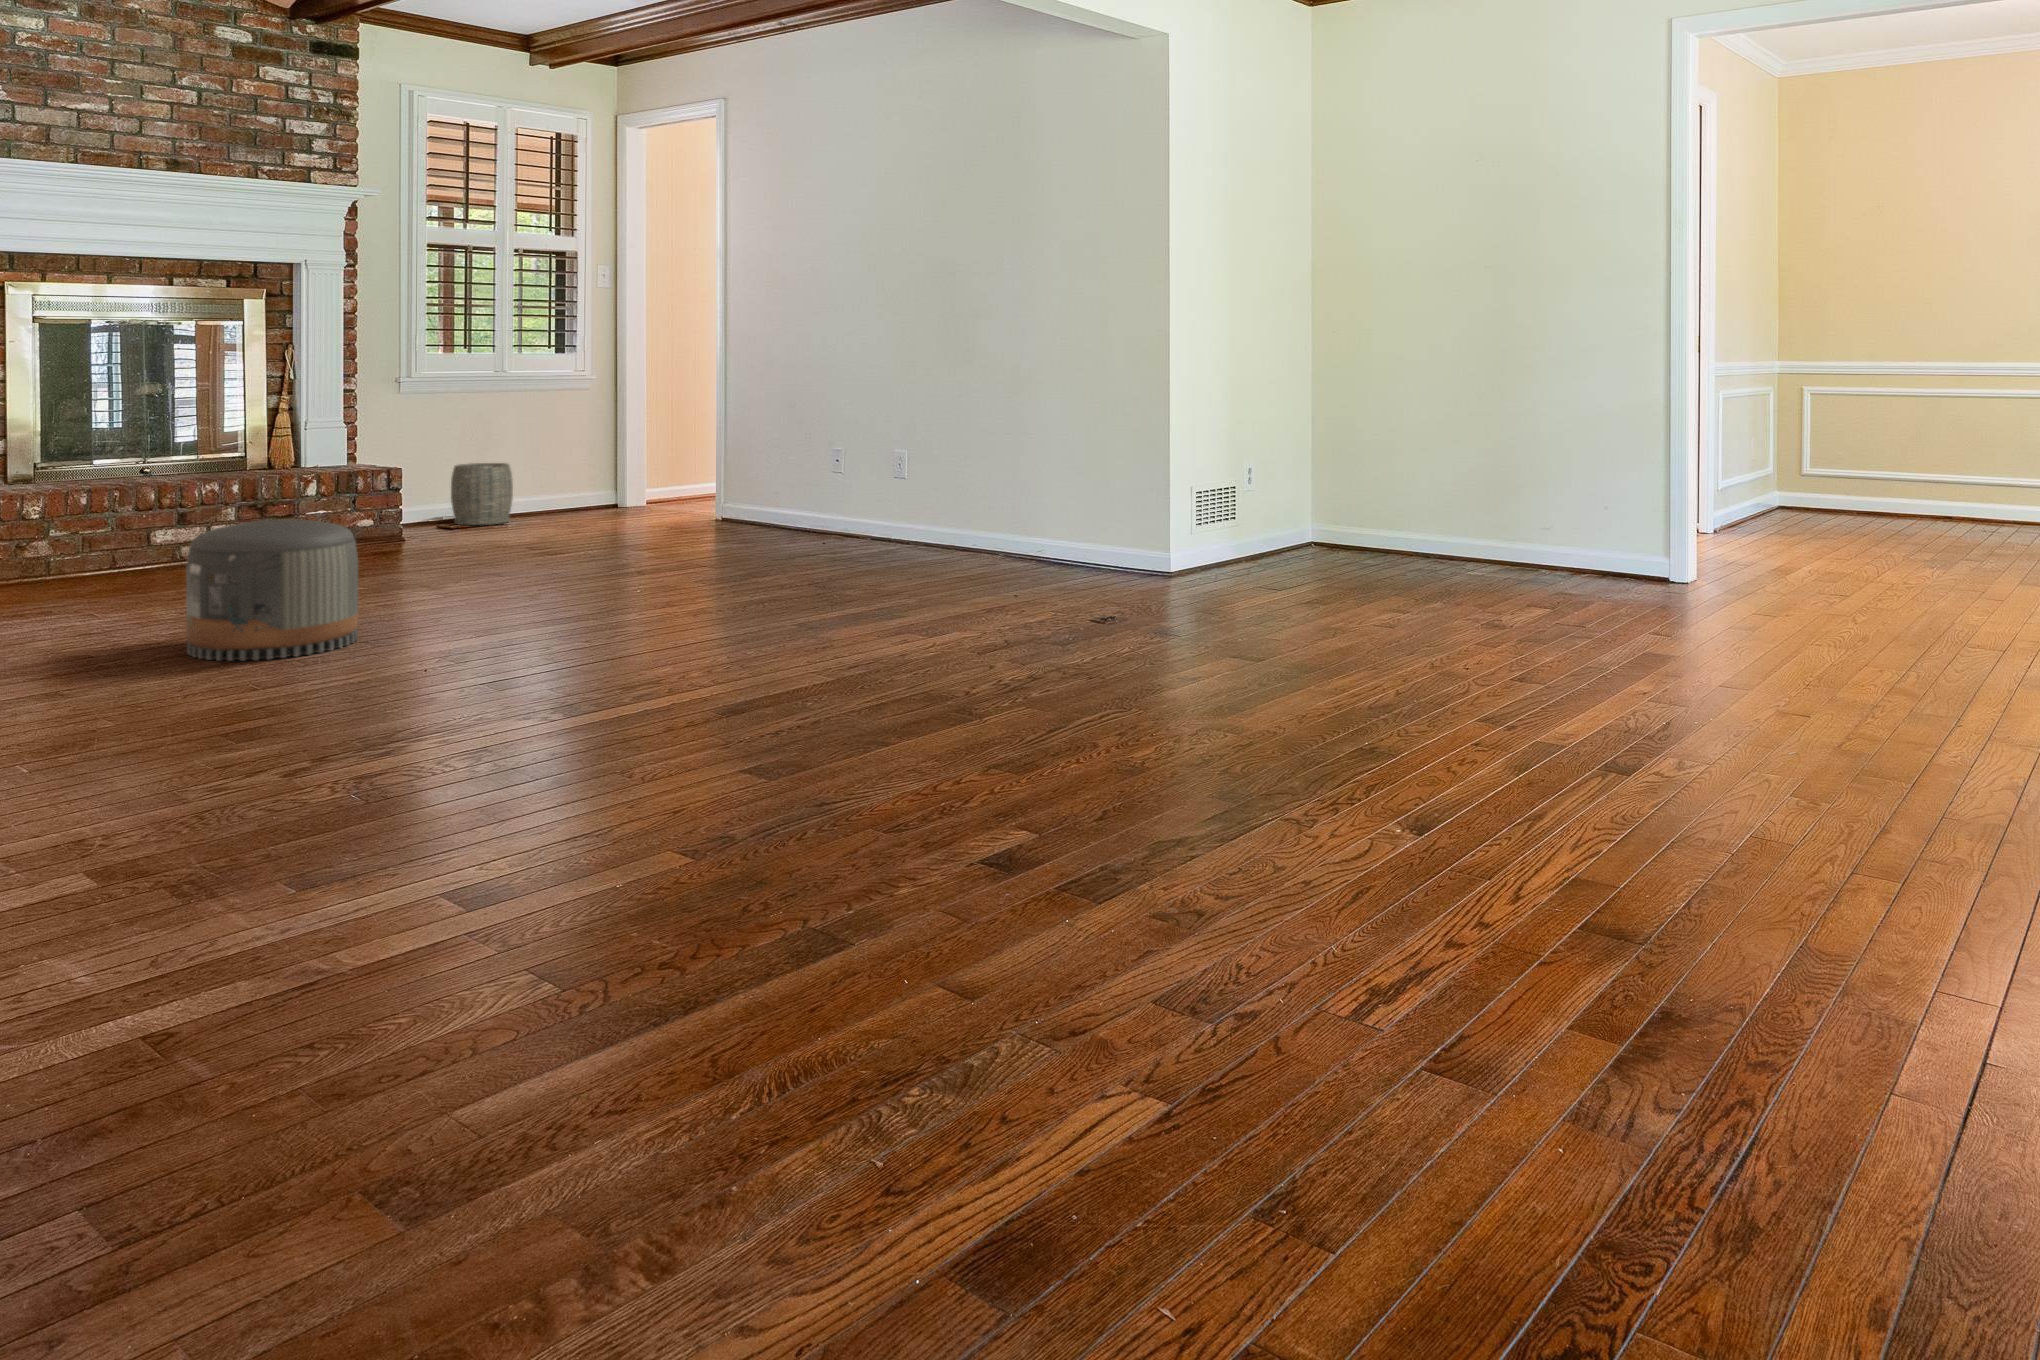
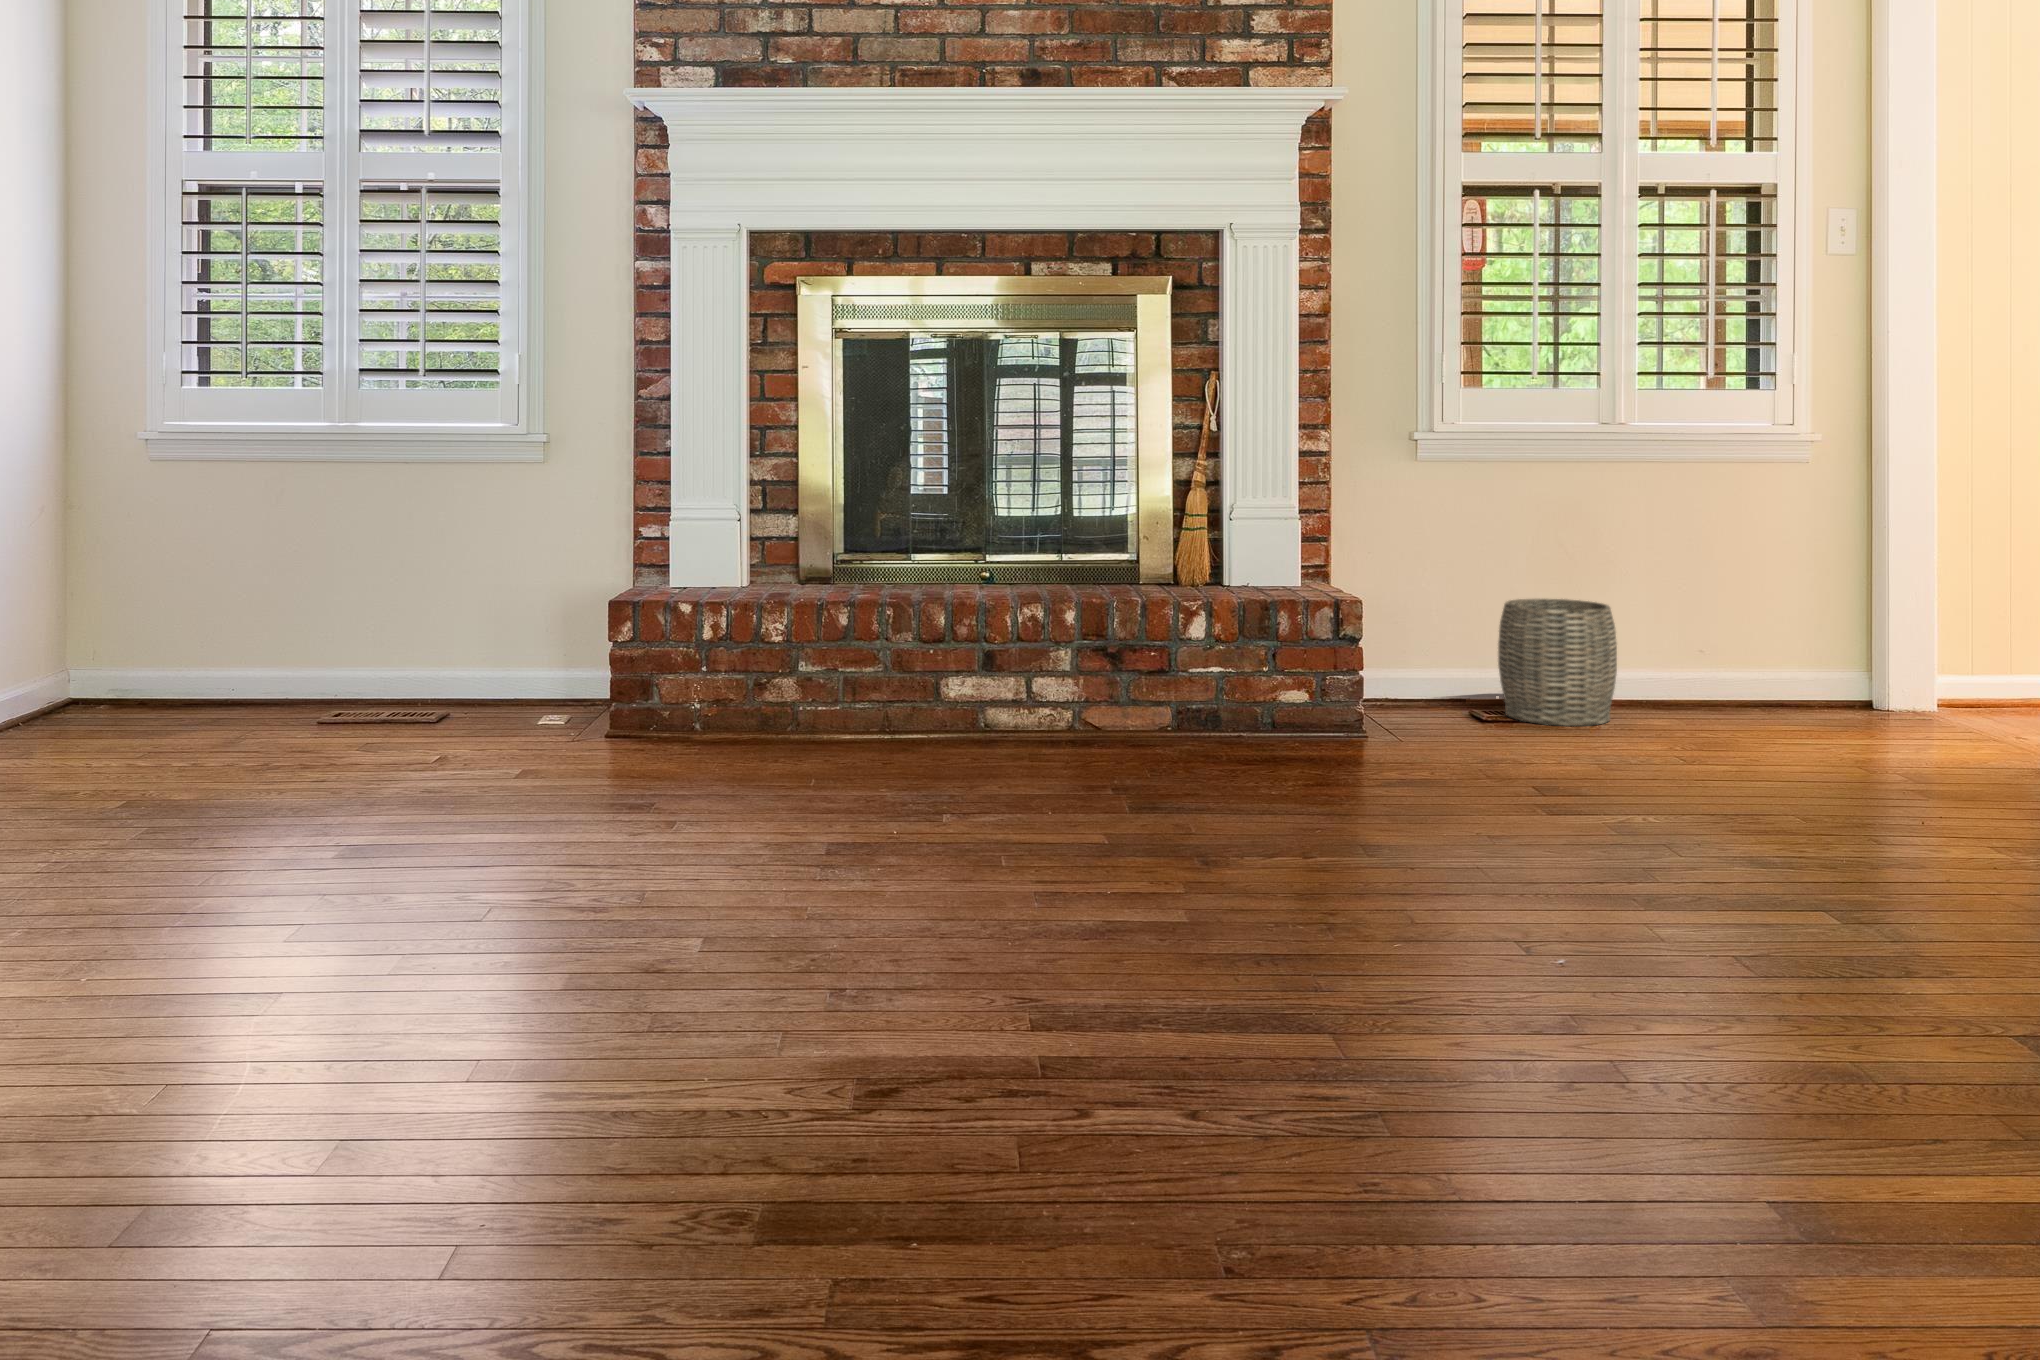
pouf: present [186,519,359,661] -> none [433,741,785,1101]

